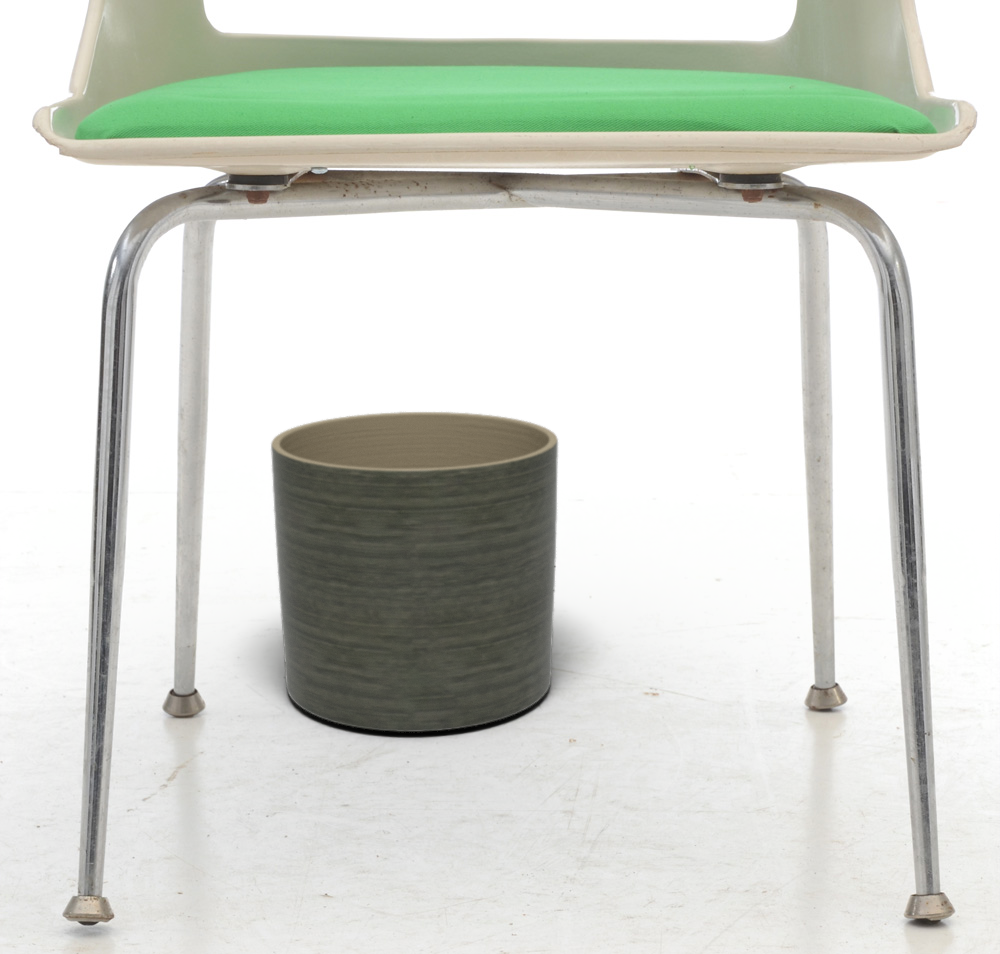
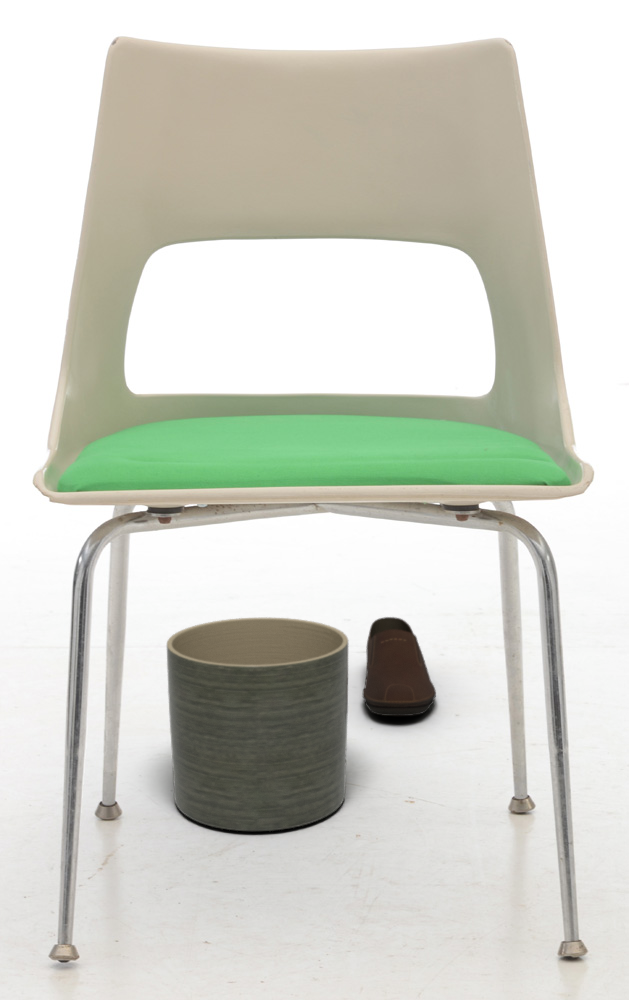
shoe: none [578,436,688,573] -> present [363,617,436,716]

